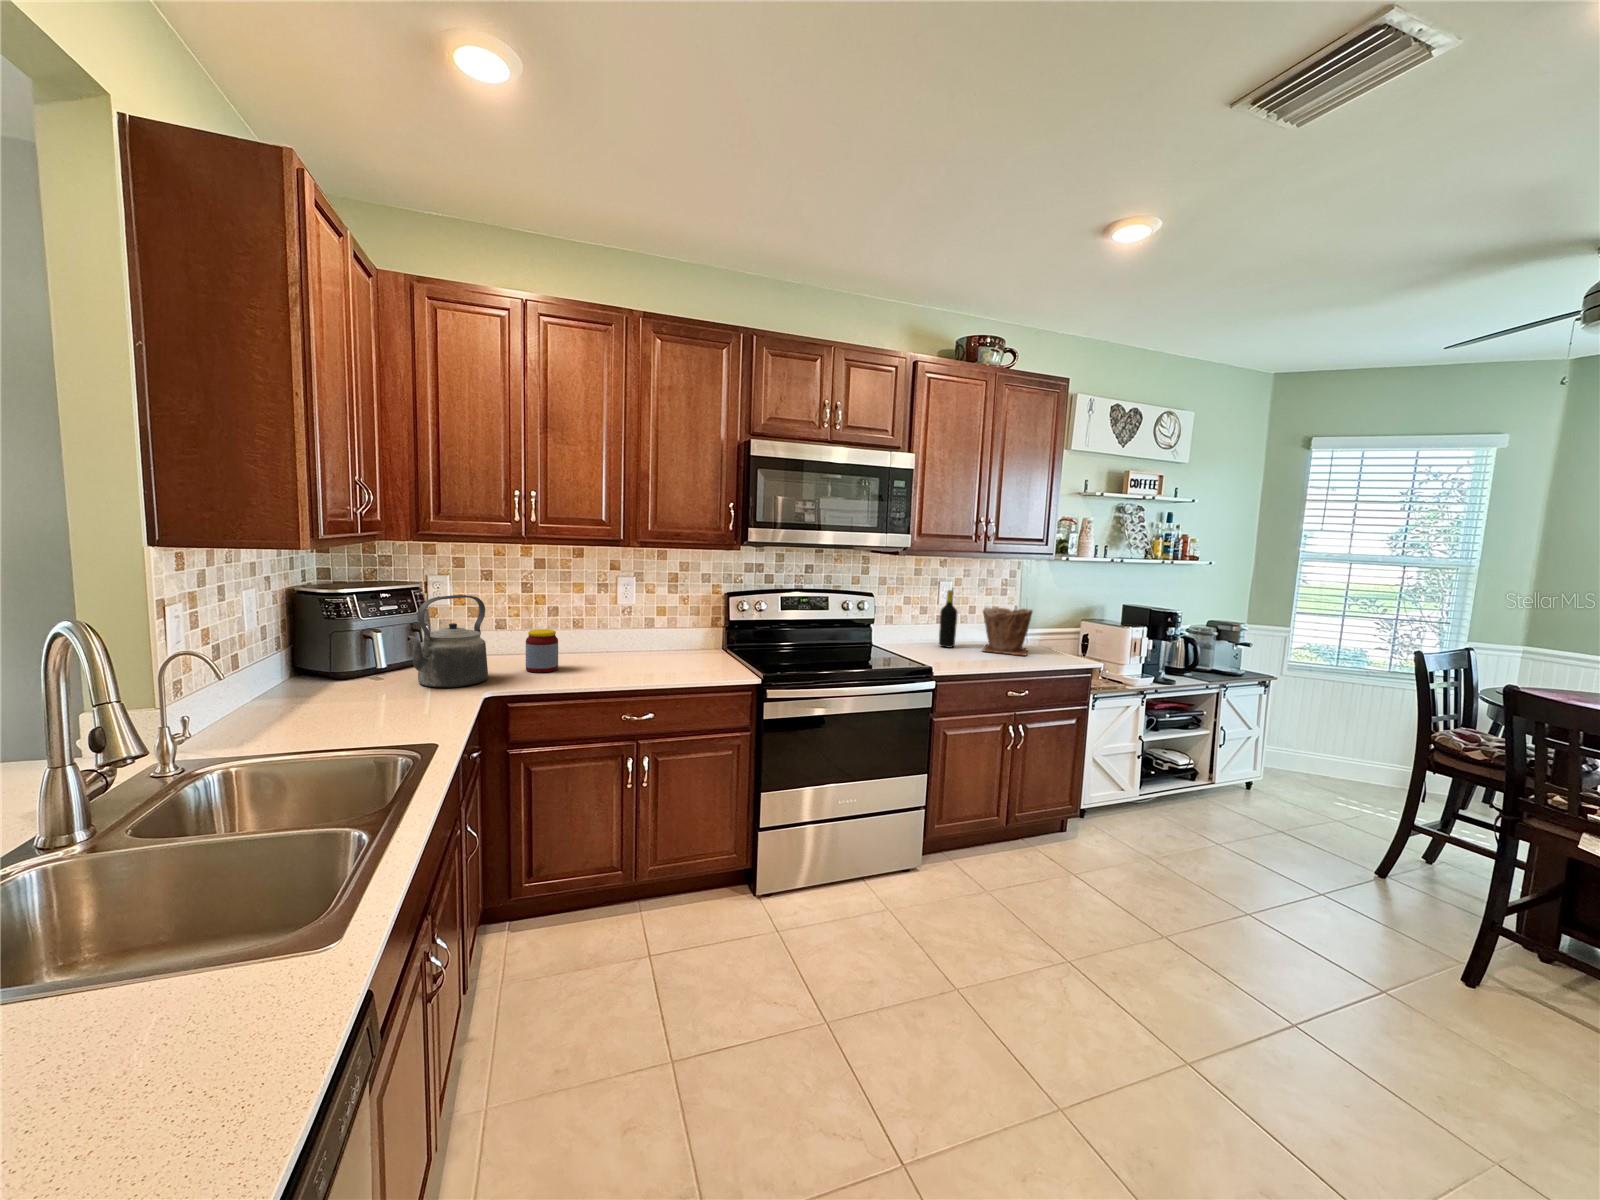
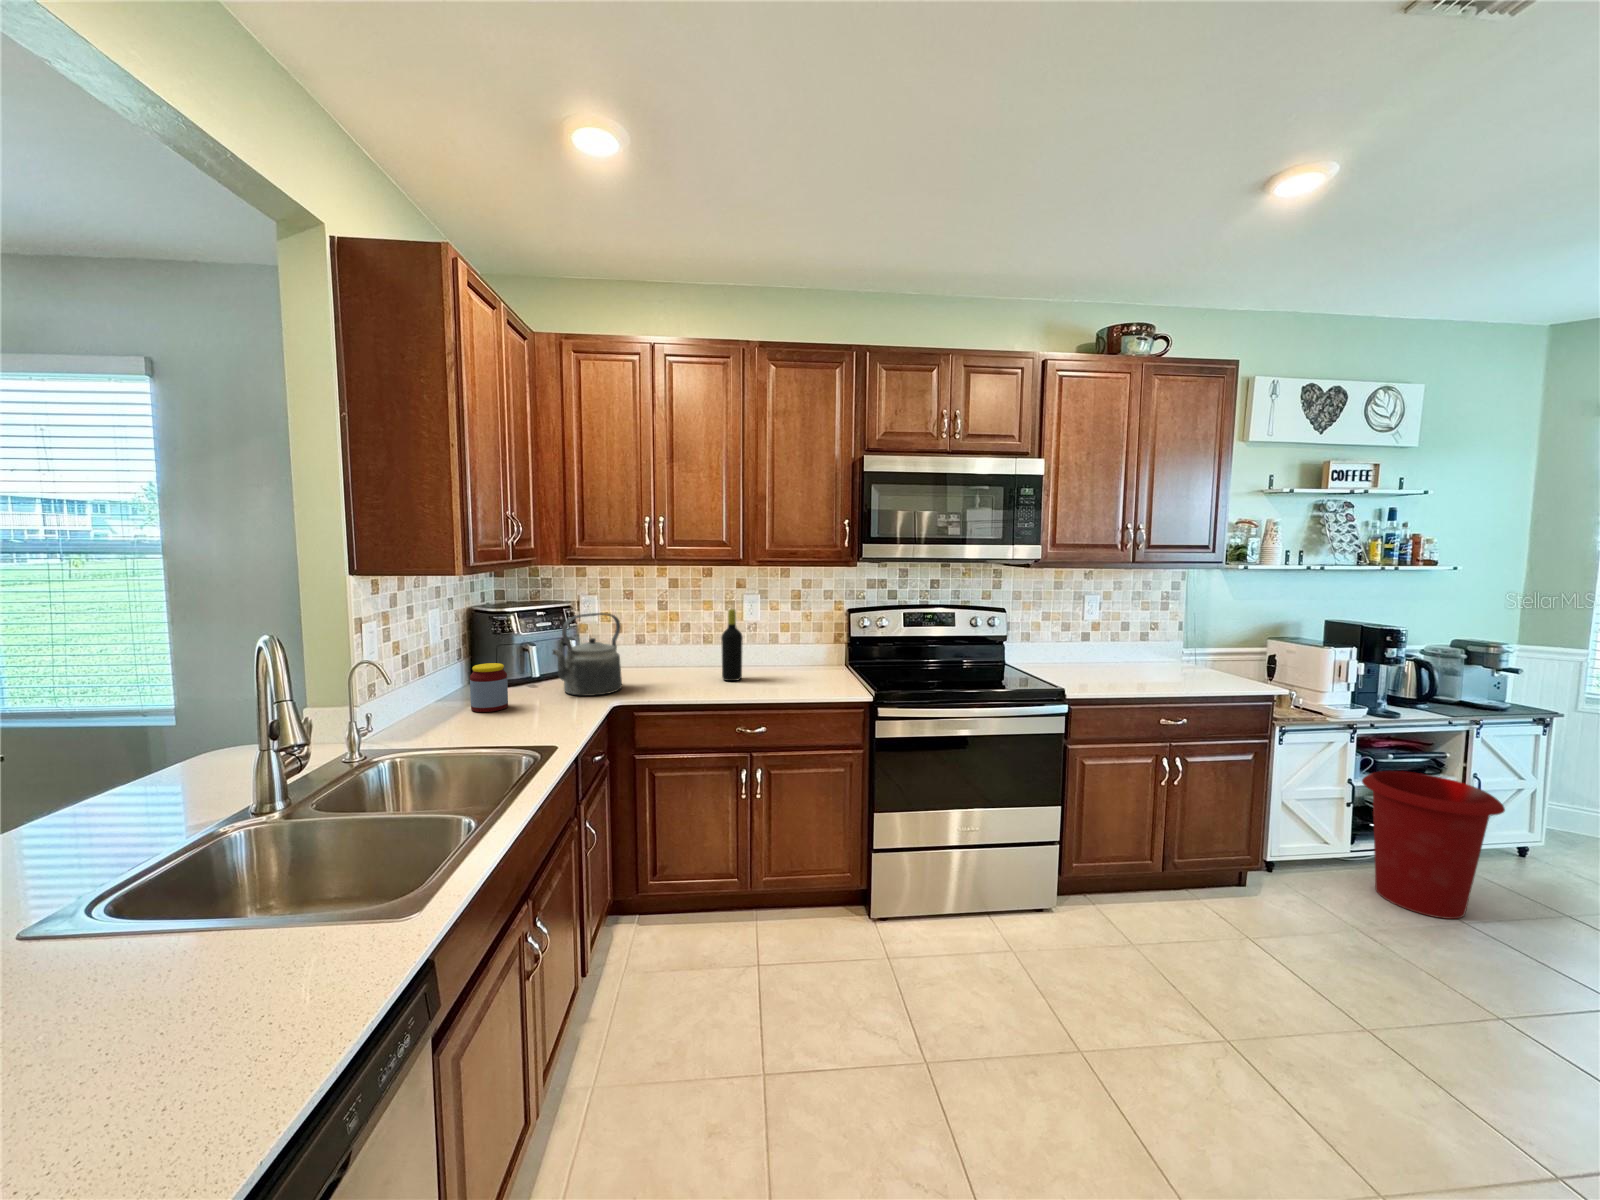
bottle: present [939,590,957,648] -> present [721,609,743,681]
plant pot: present [983,608,1032,655] -> none [1134,623,1197,678]
jar: present [526,629,558,672] -> present [470,663,508,712]
waste bin: none [1151,728,1248,844] -> present [1362,771,1505,919]

